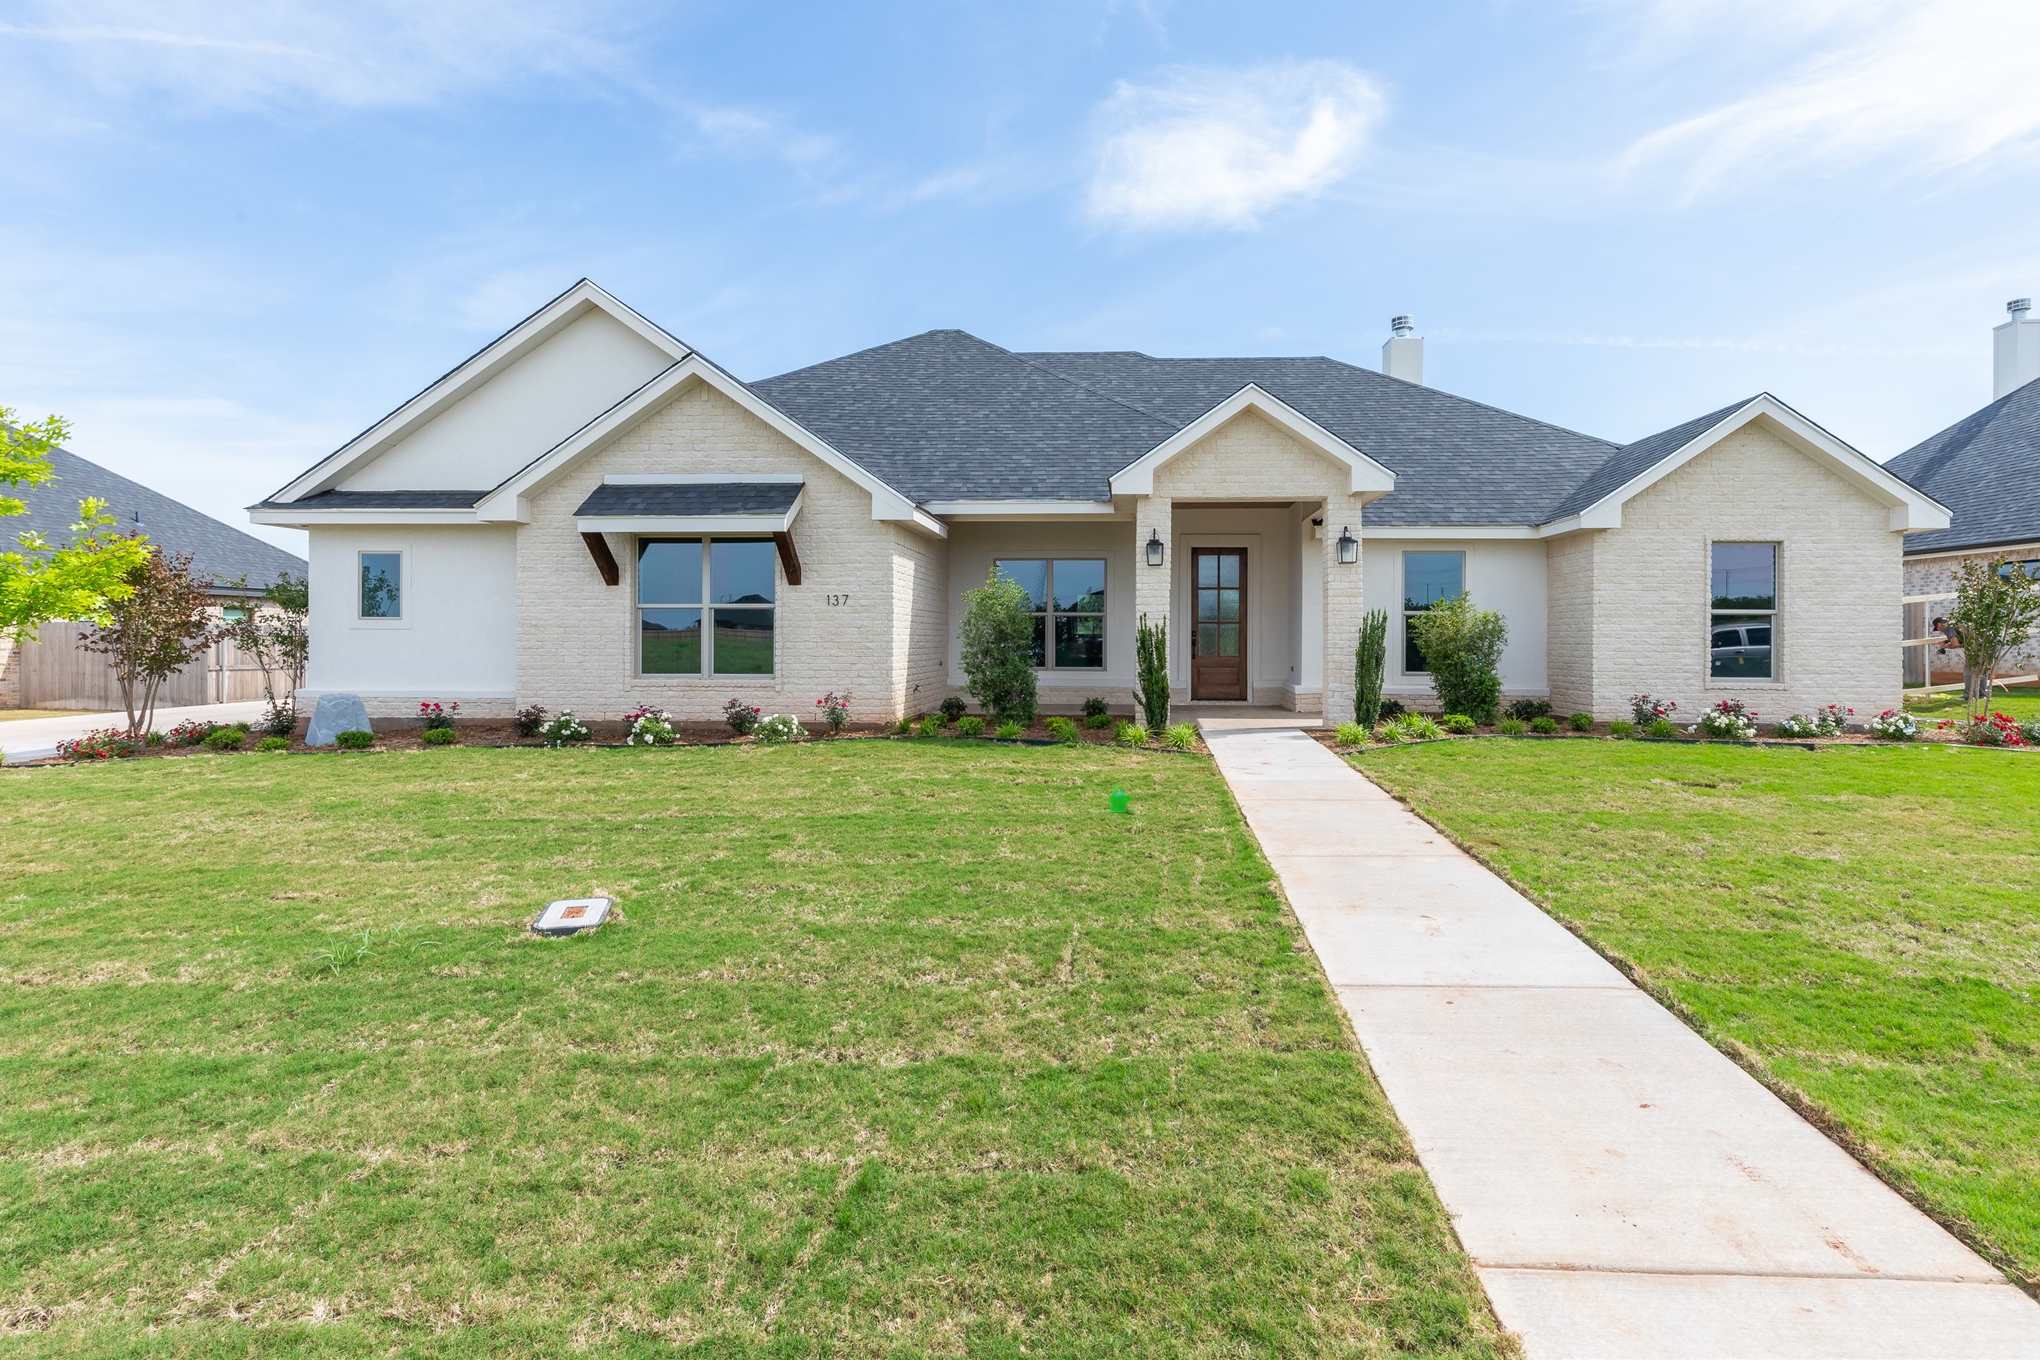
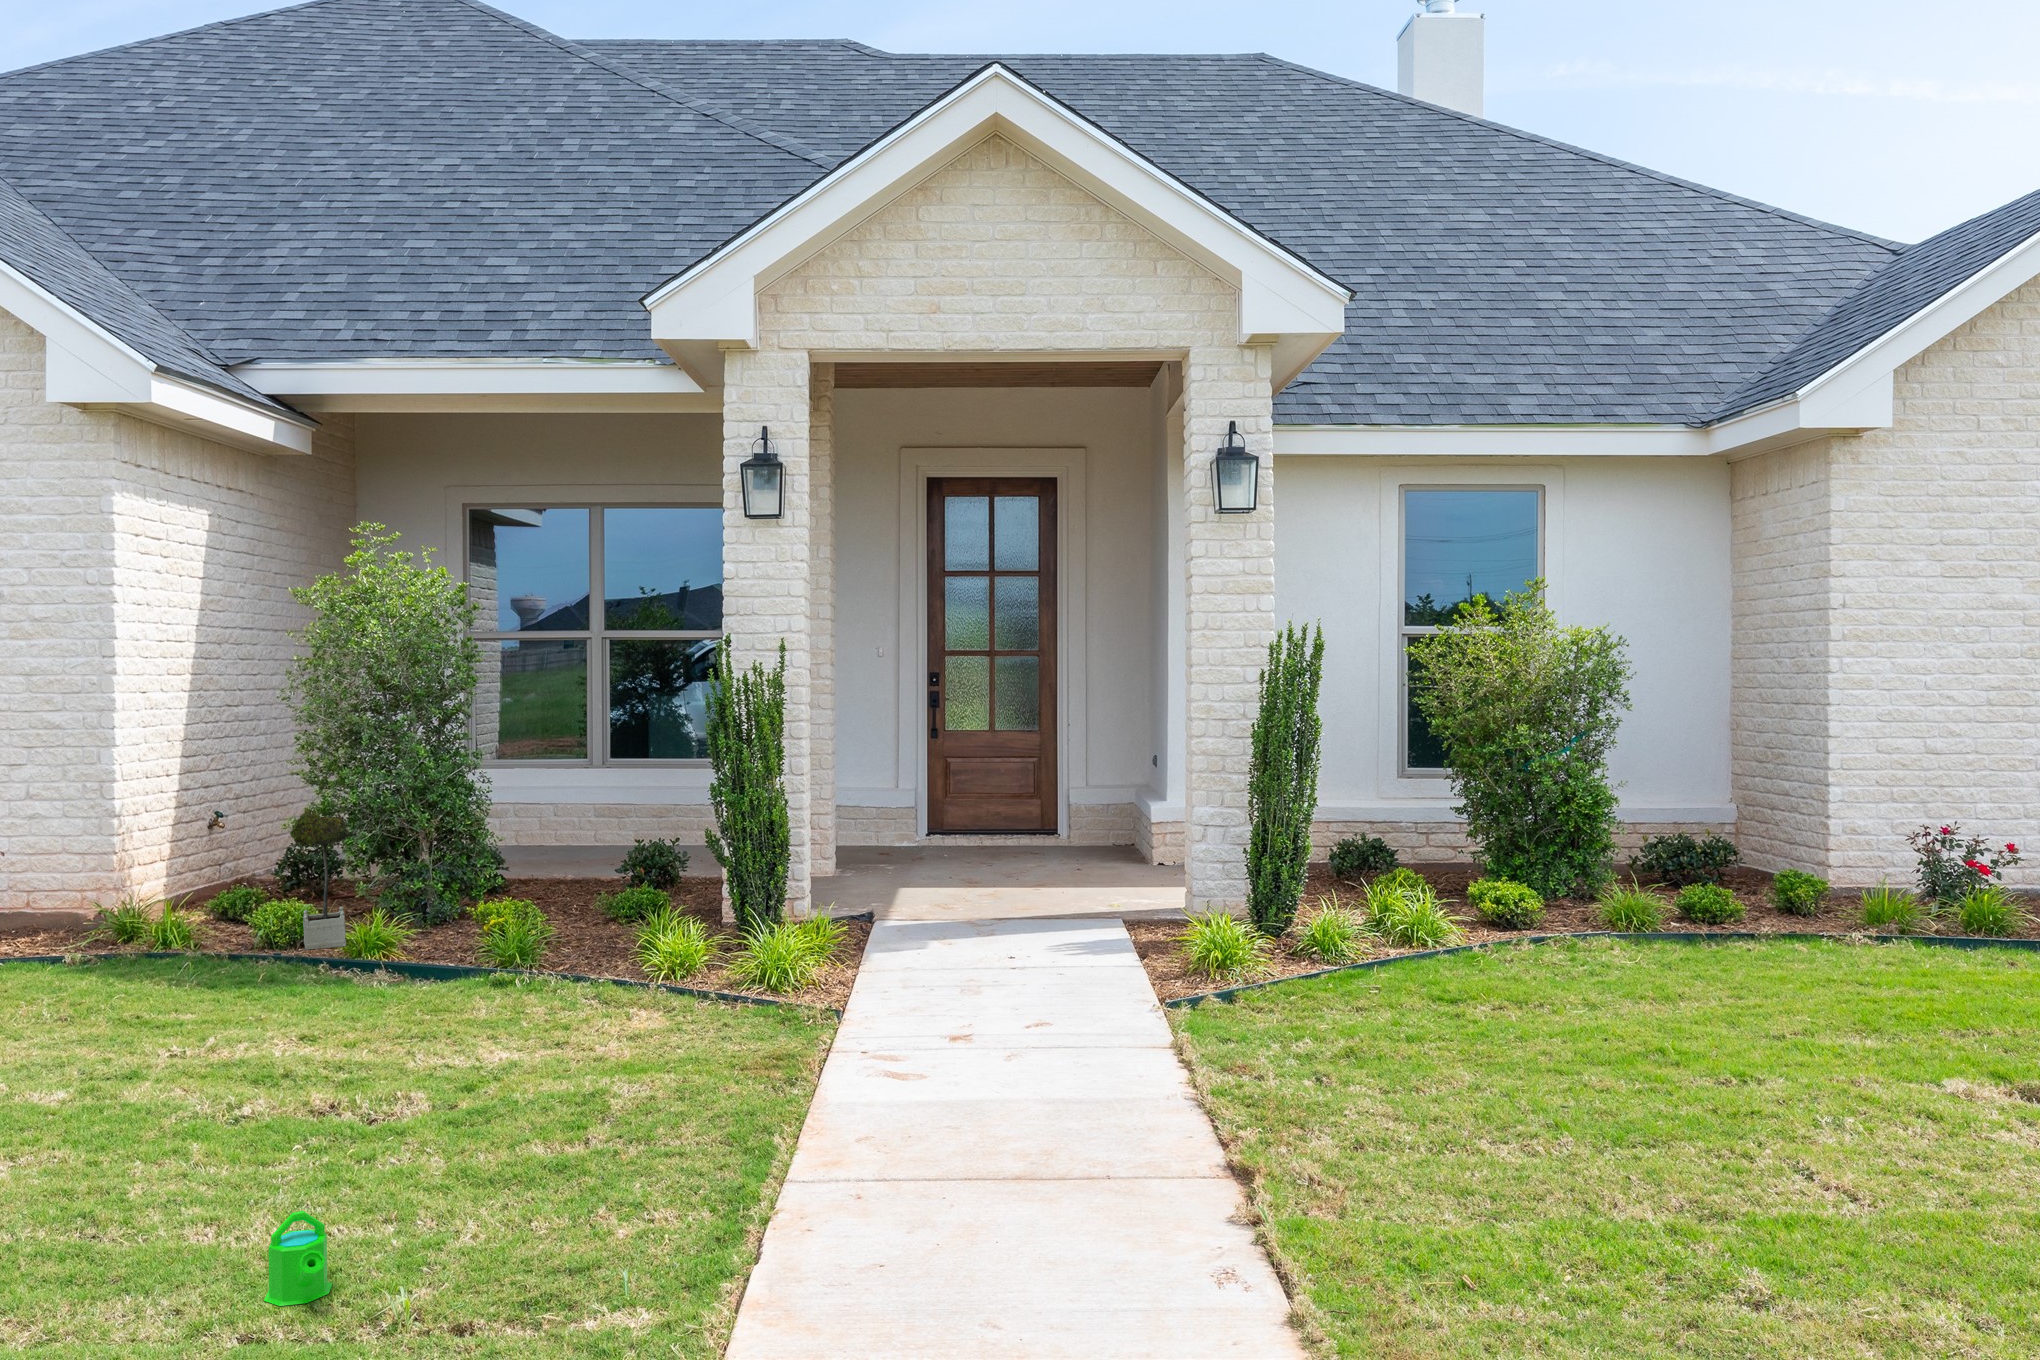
potted tree: none [965,682,988,739] -> present [290,808,352,950]

